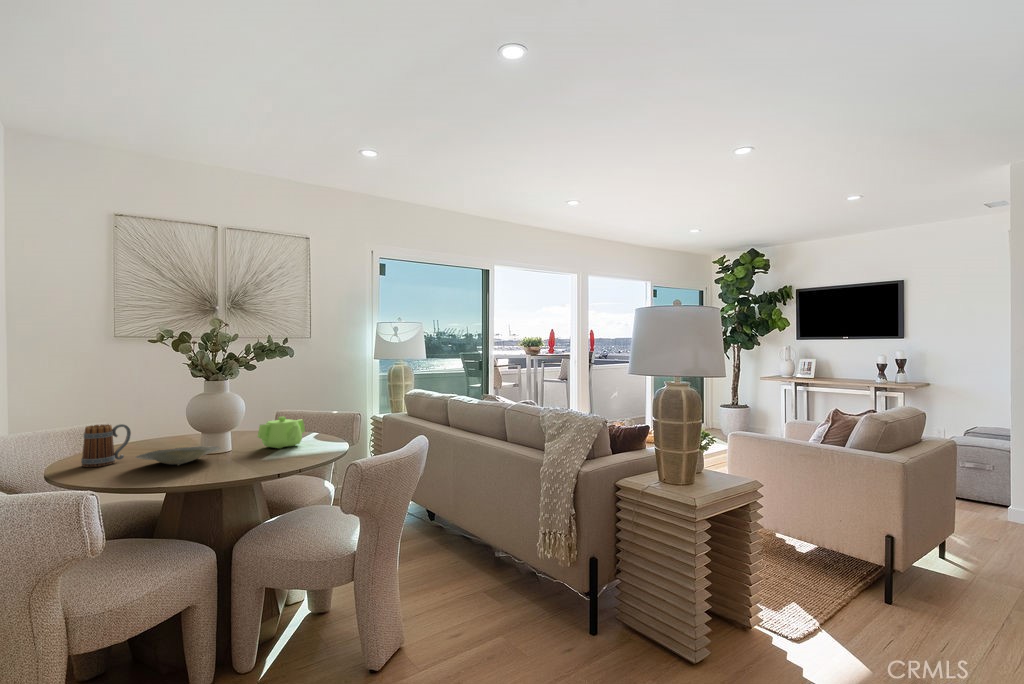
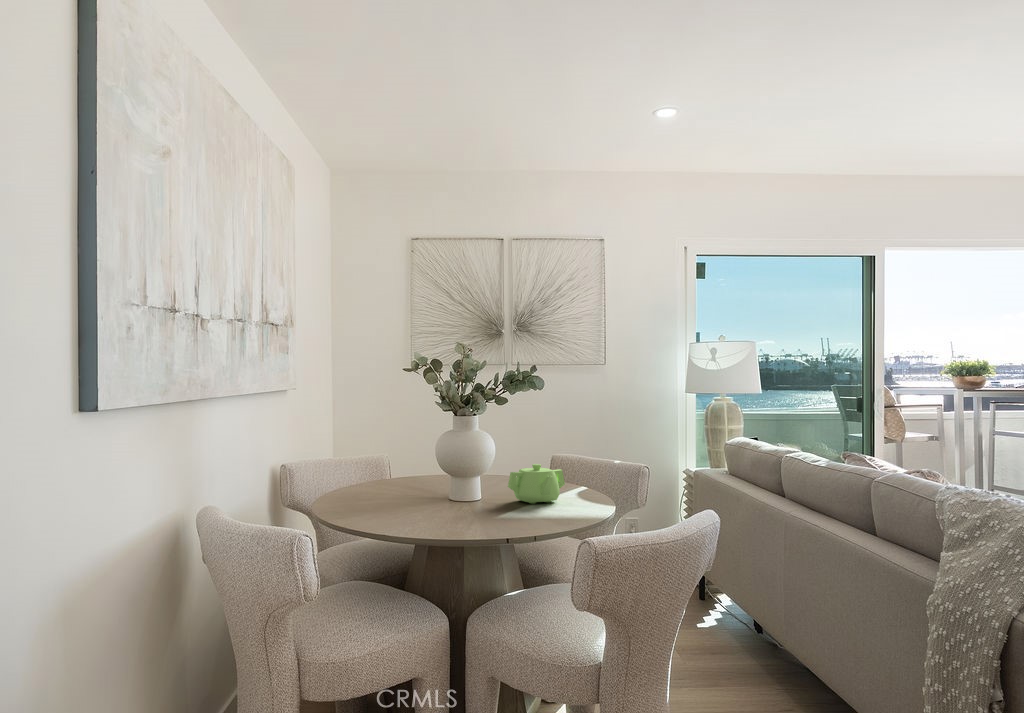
mug: present [81,424,131,467] -> none [340,459,383,504]
plate: present [136,446,220,465] -> none [382,492,464,512]

